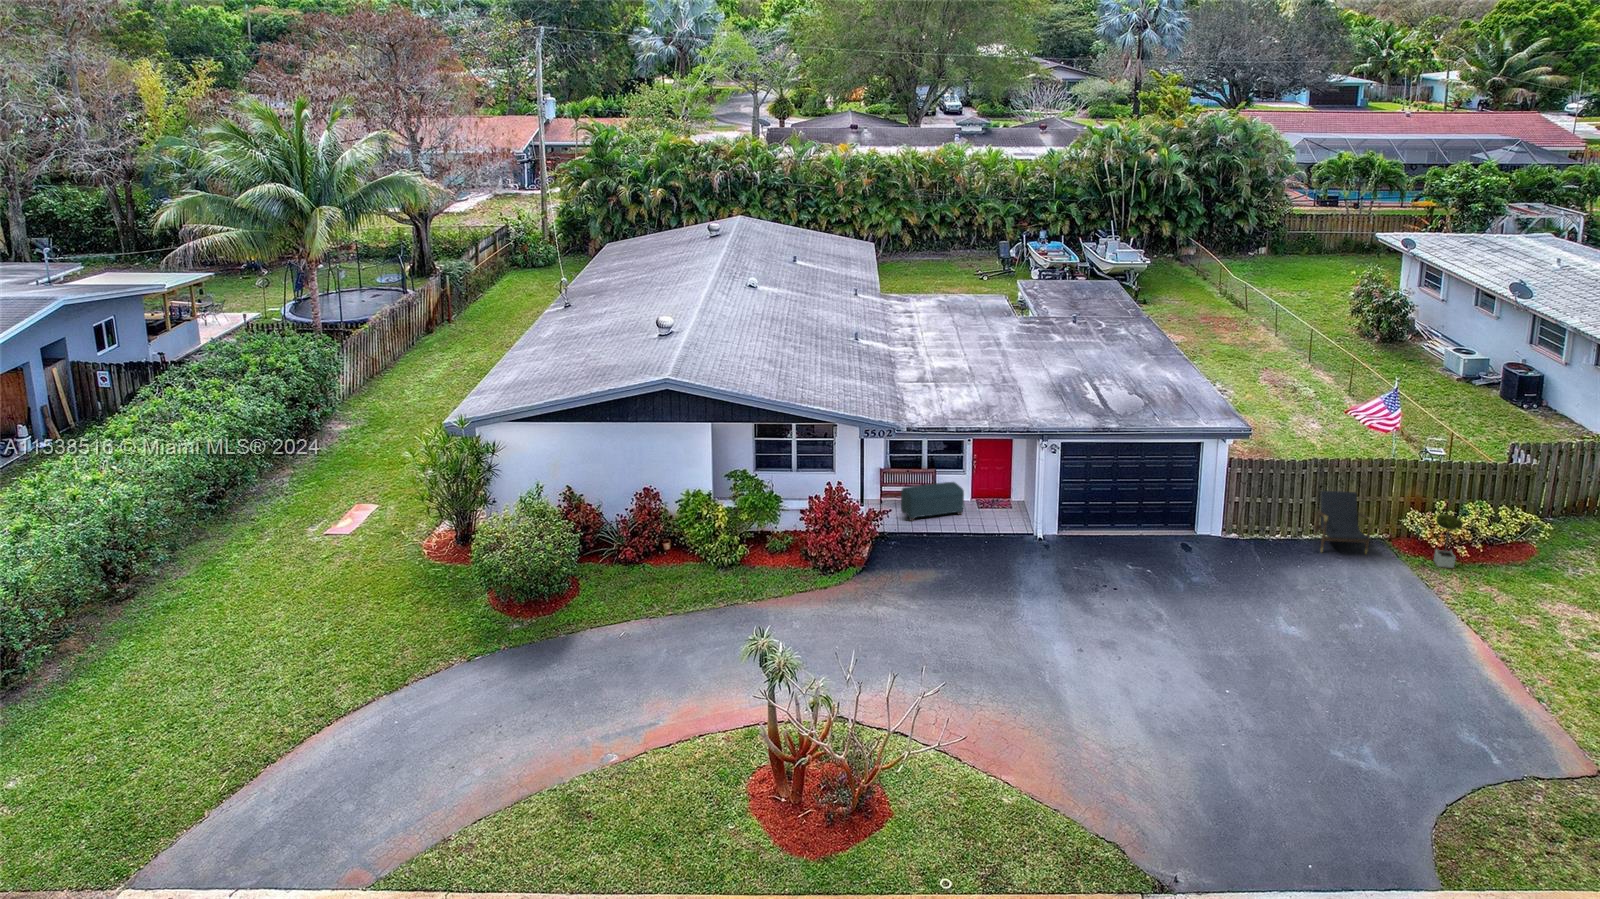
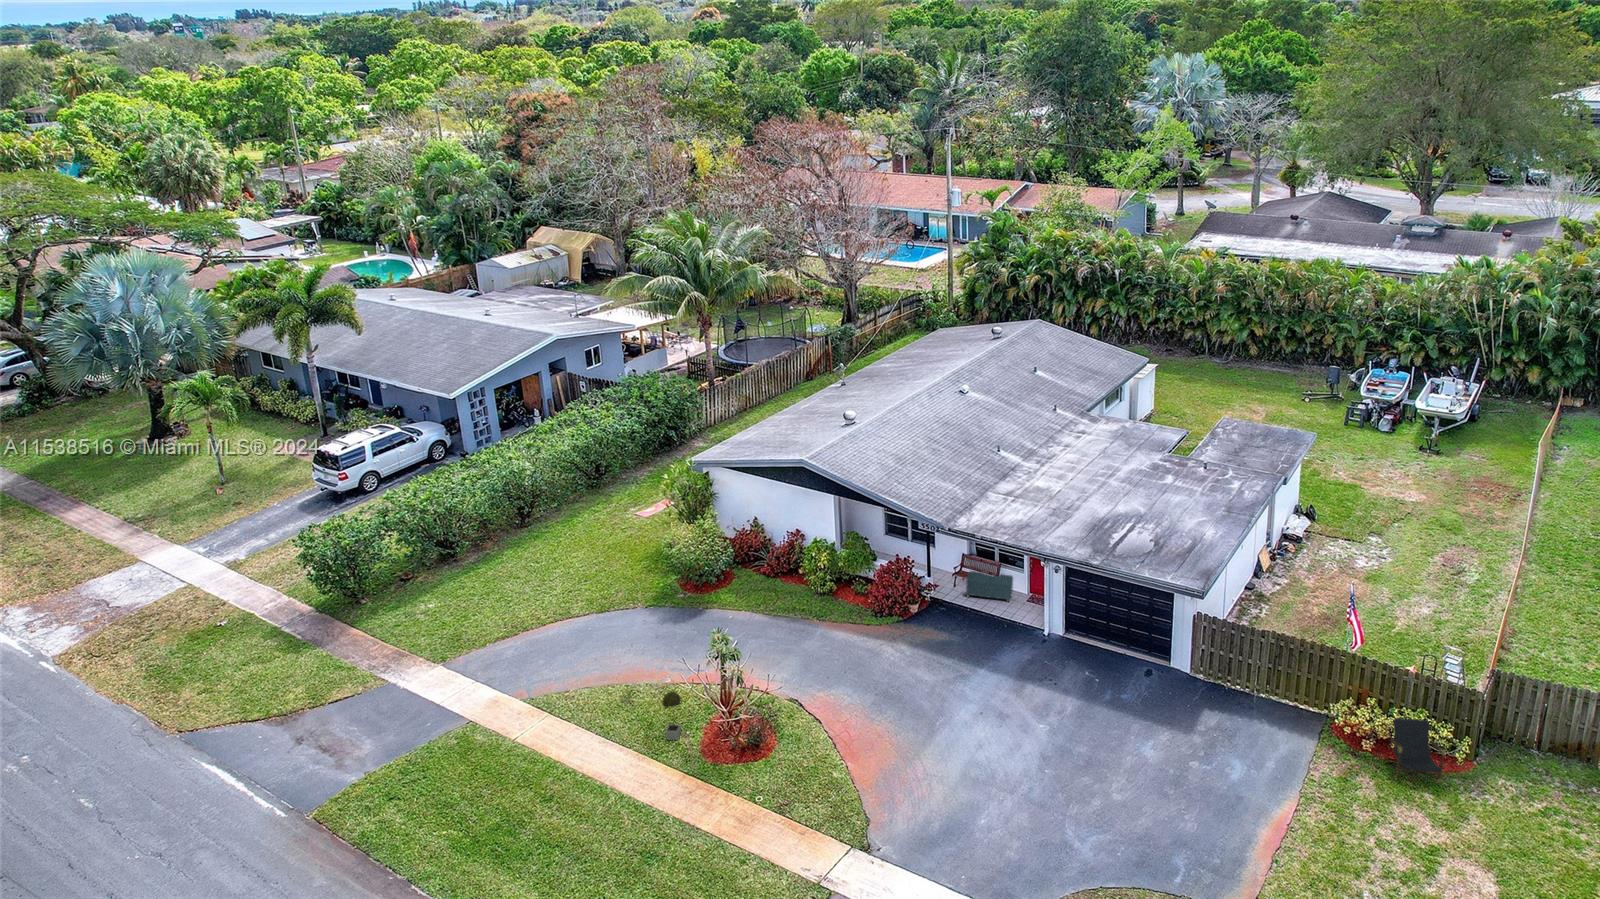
lounge chair: present [1314,491,1372,554] -> present [1389,718,1445,783]
potted tree: present [1434,514,1463,568] -> present [662,691,681,740]

